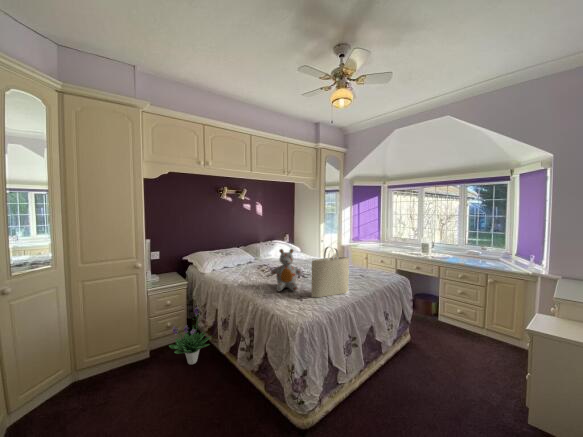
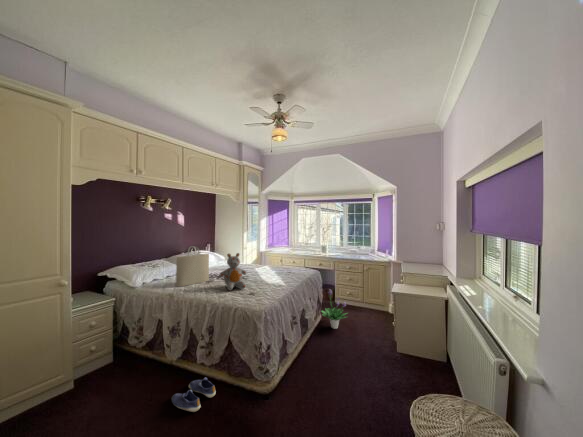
tote bag: present [311,247,349,297] -> present [176,247,209,287]
potted plant: present [169,307,211,364] -> present [321,290,347,329]
shoe: none [209,382,251,420] -> present [172,377,216,412]

